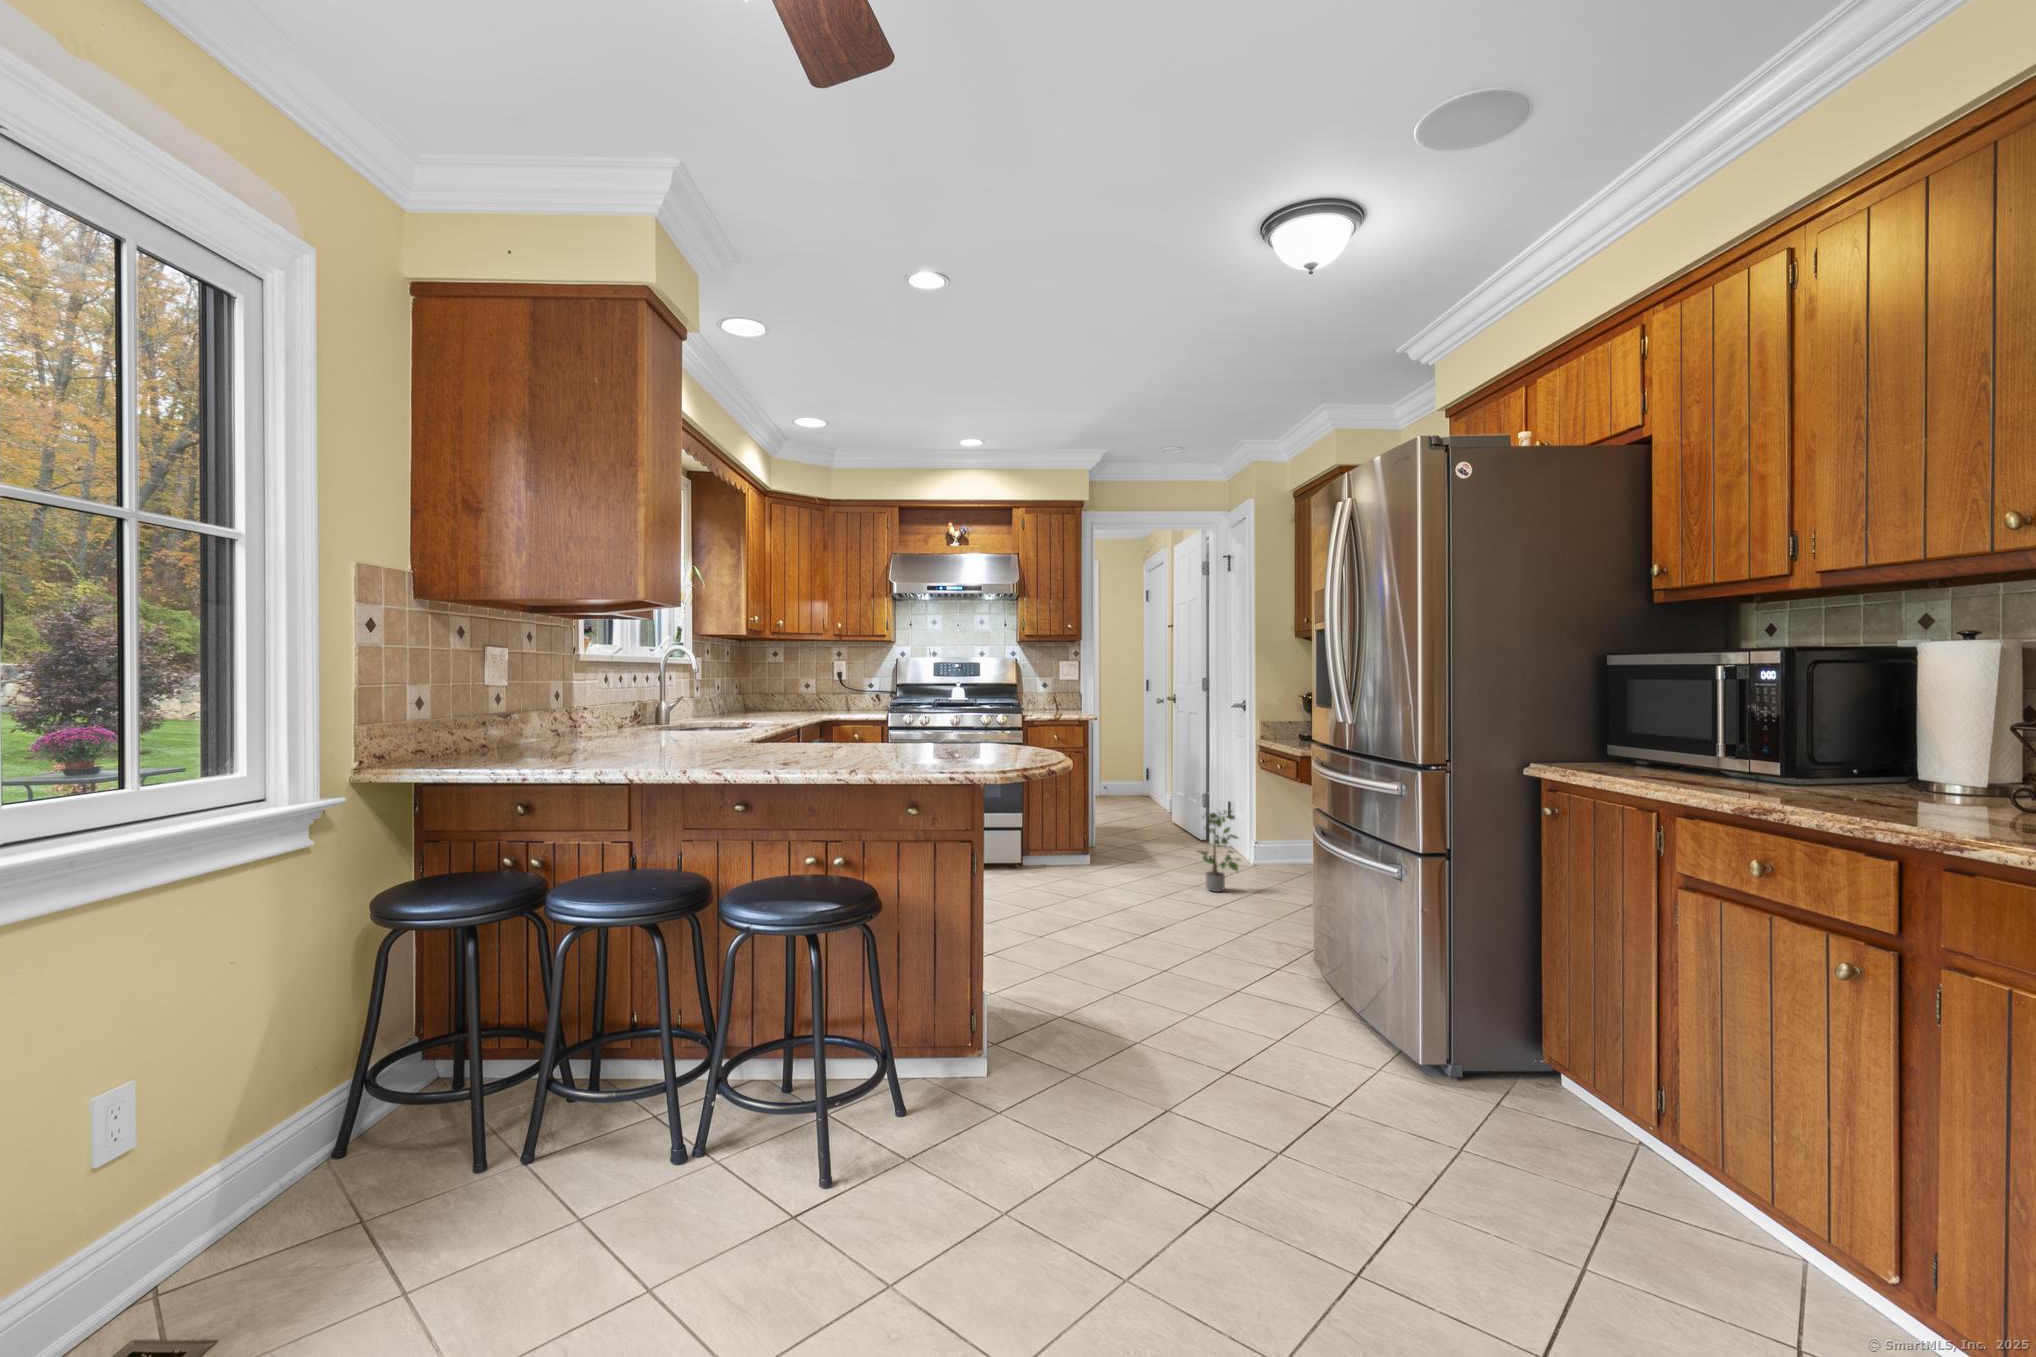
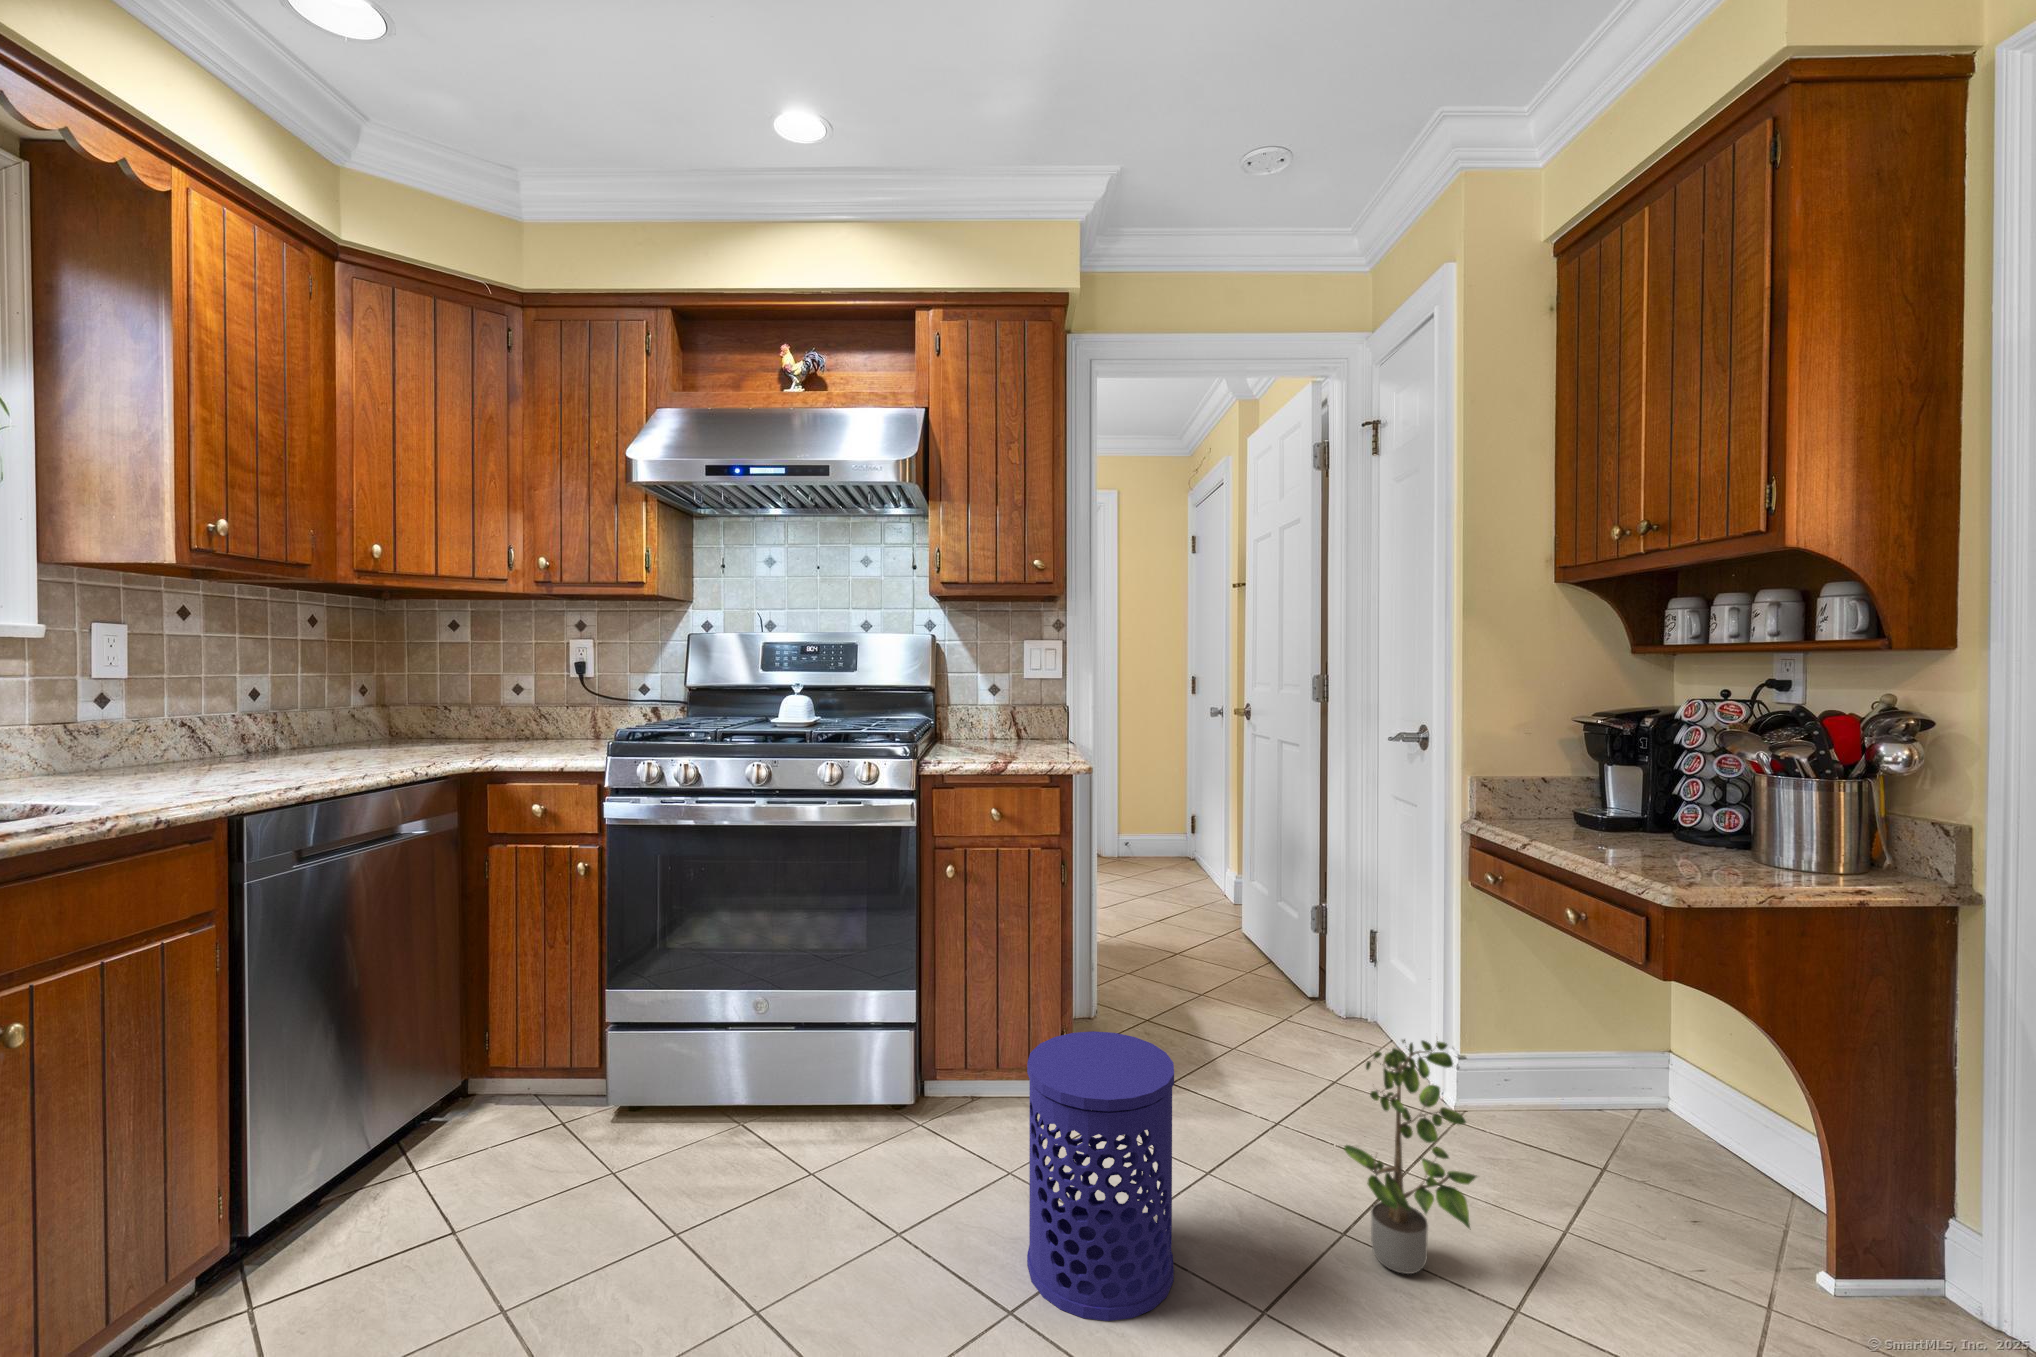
waste bin: none [1081,813,1134,898] -> present [1027,1031,1174,1321]

